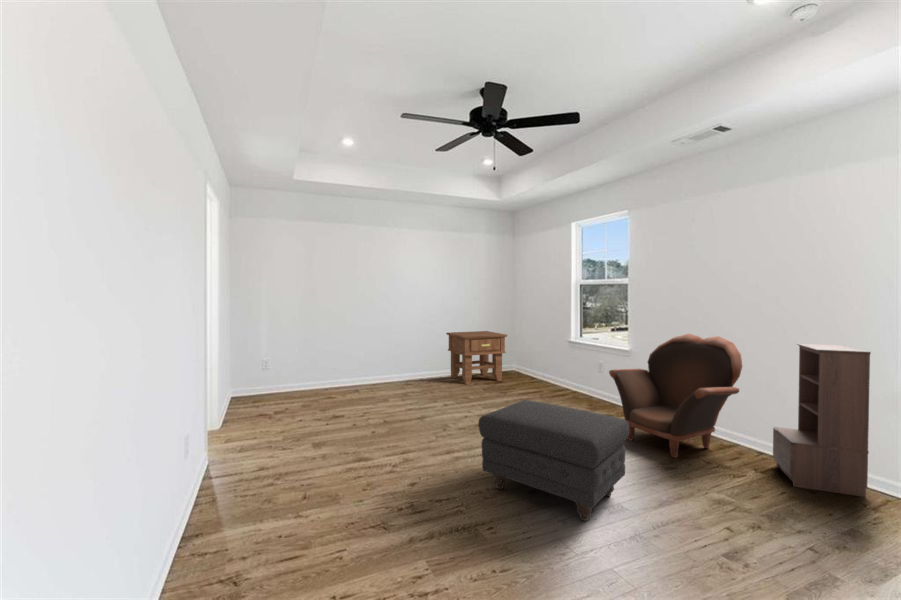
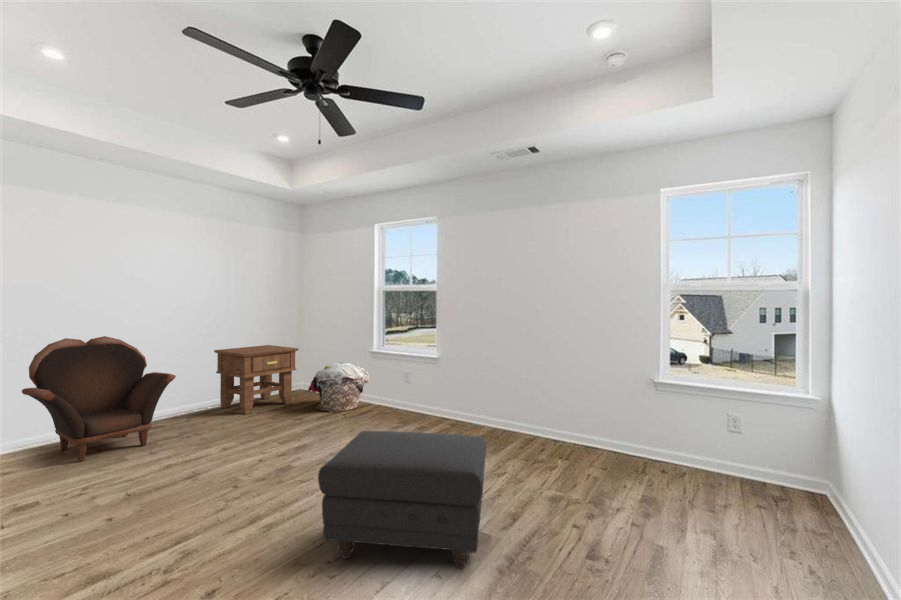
armchair: present [609,334,742,458] -> present [22,336,176,462]
bookshelf: present [773,344,870,497] -> none [571,343,638,468]
laundry basket: none [514,349,567,392] -> present [308,362,369,412]

